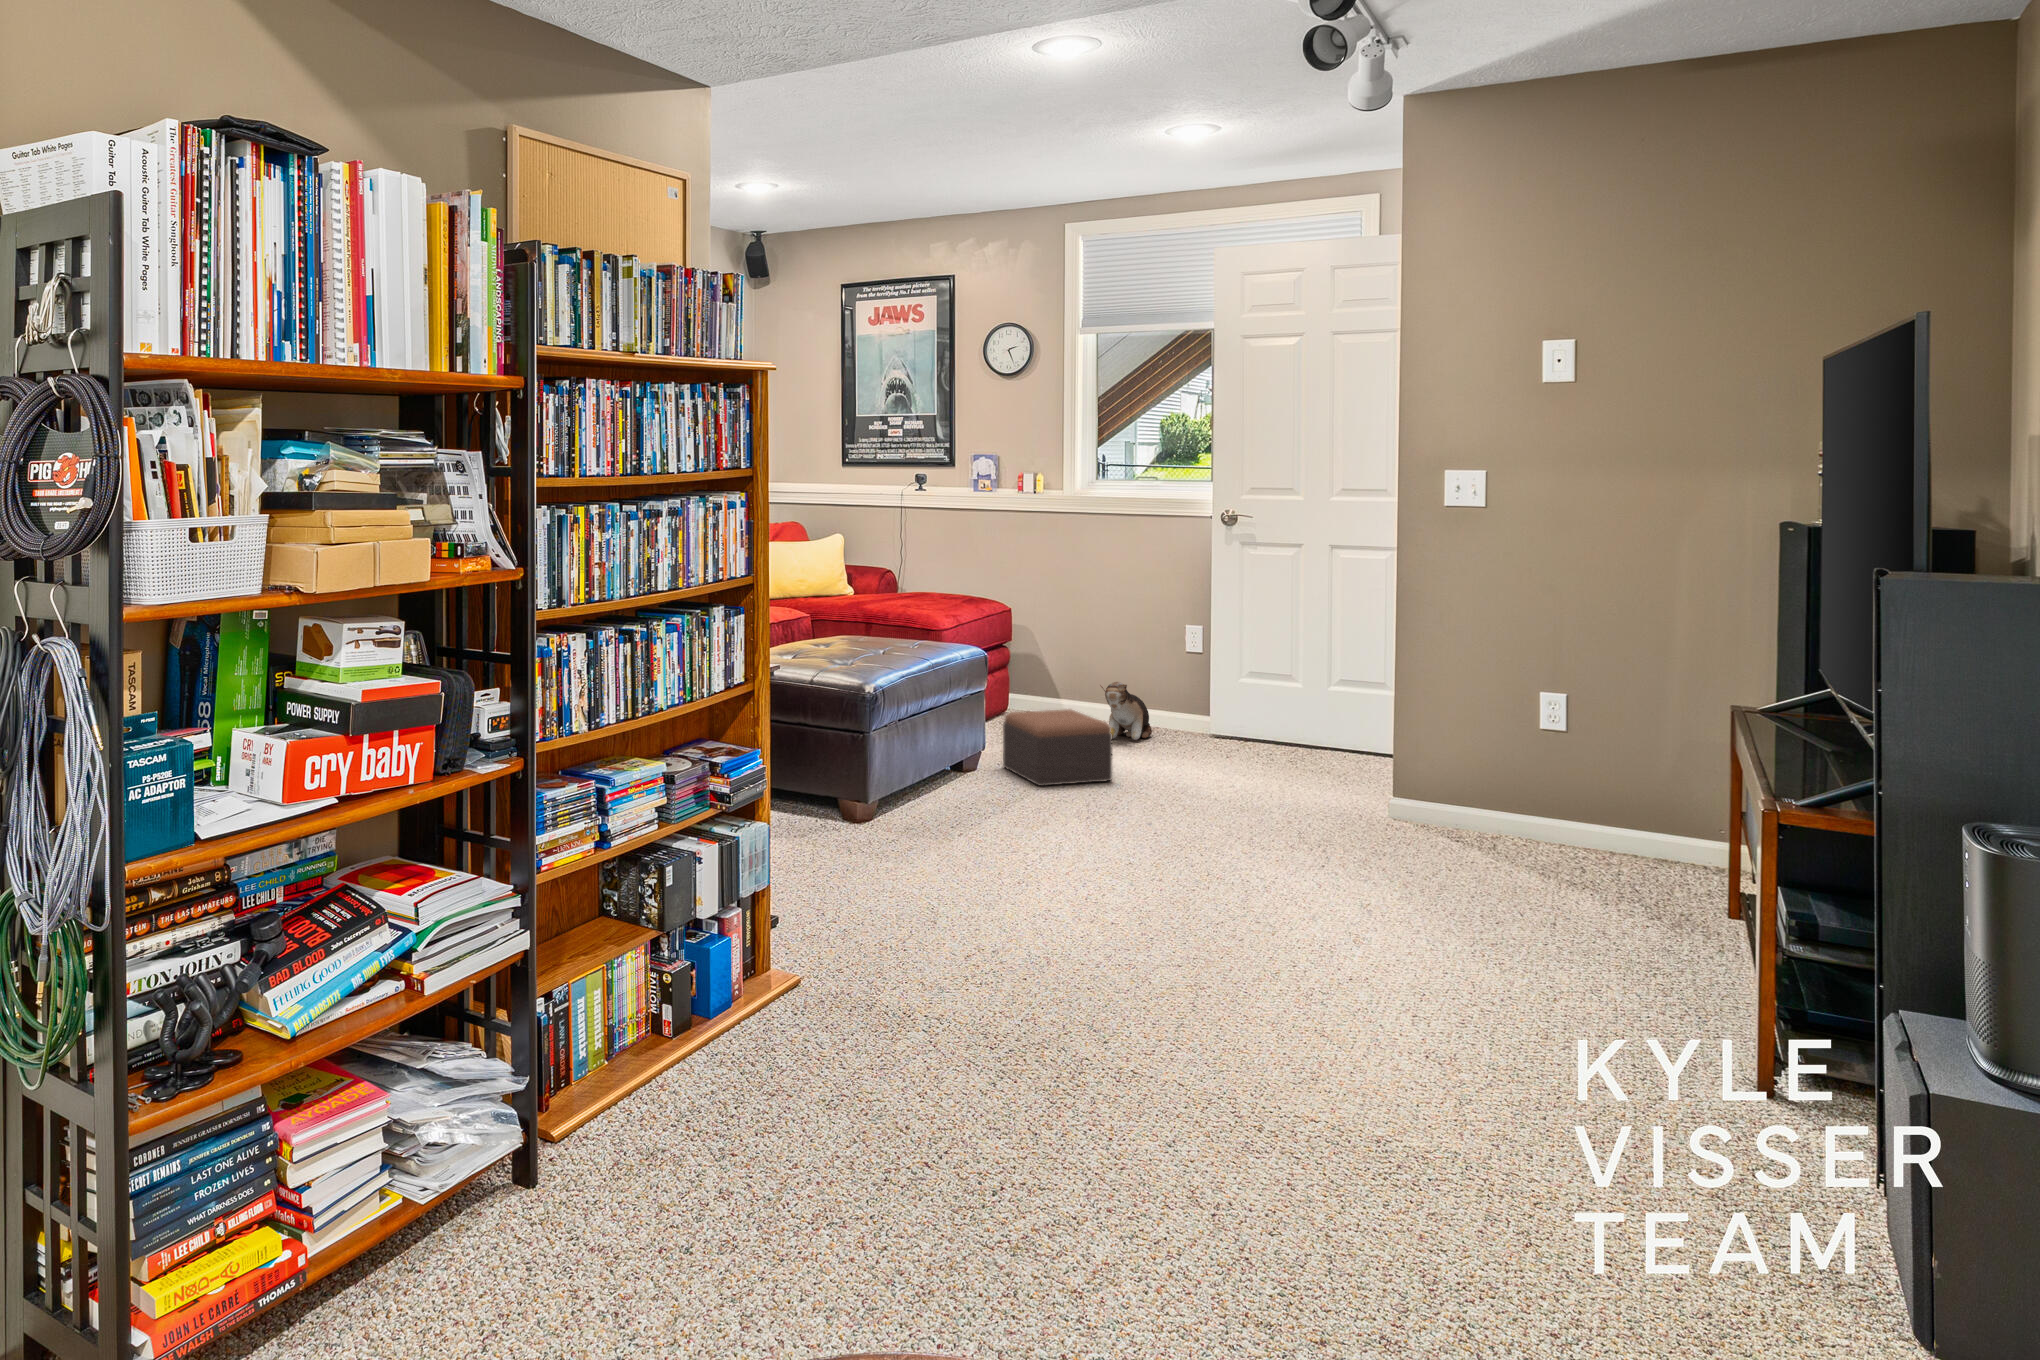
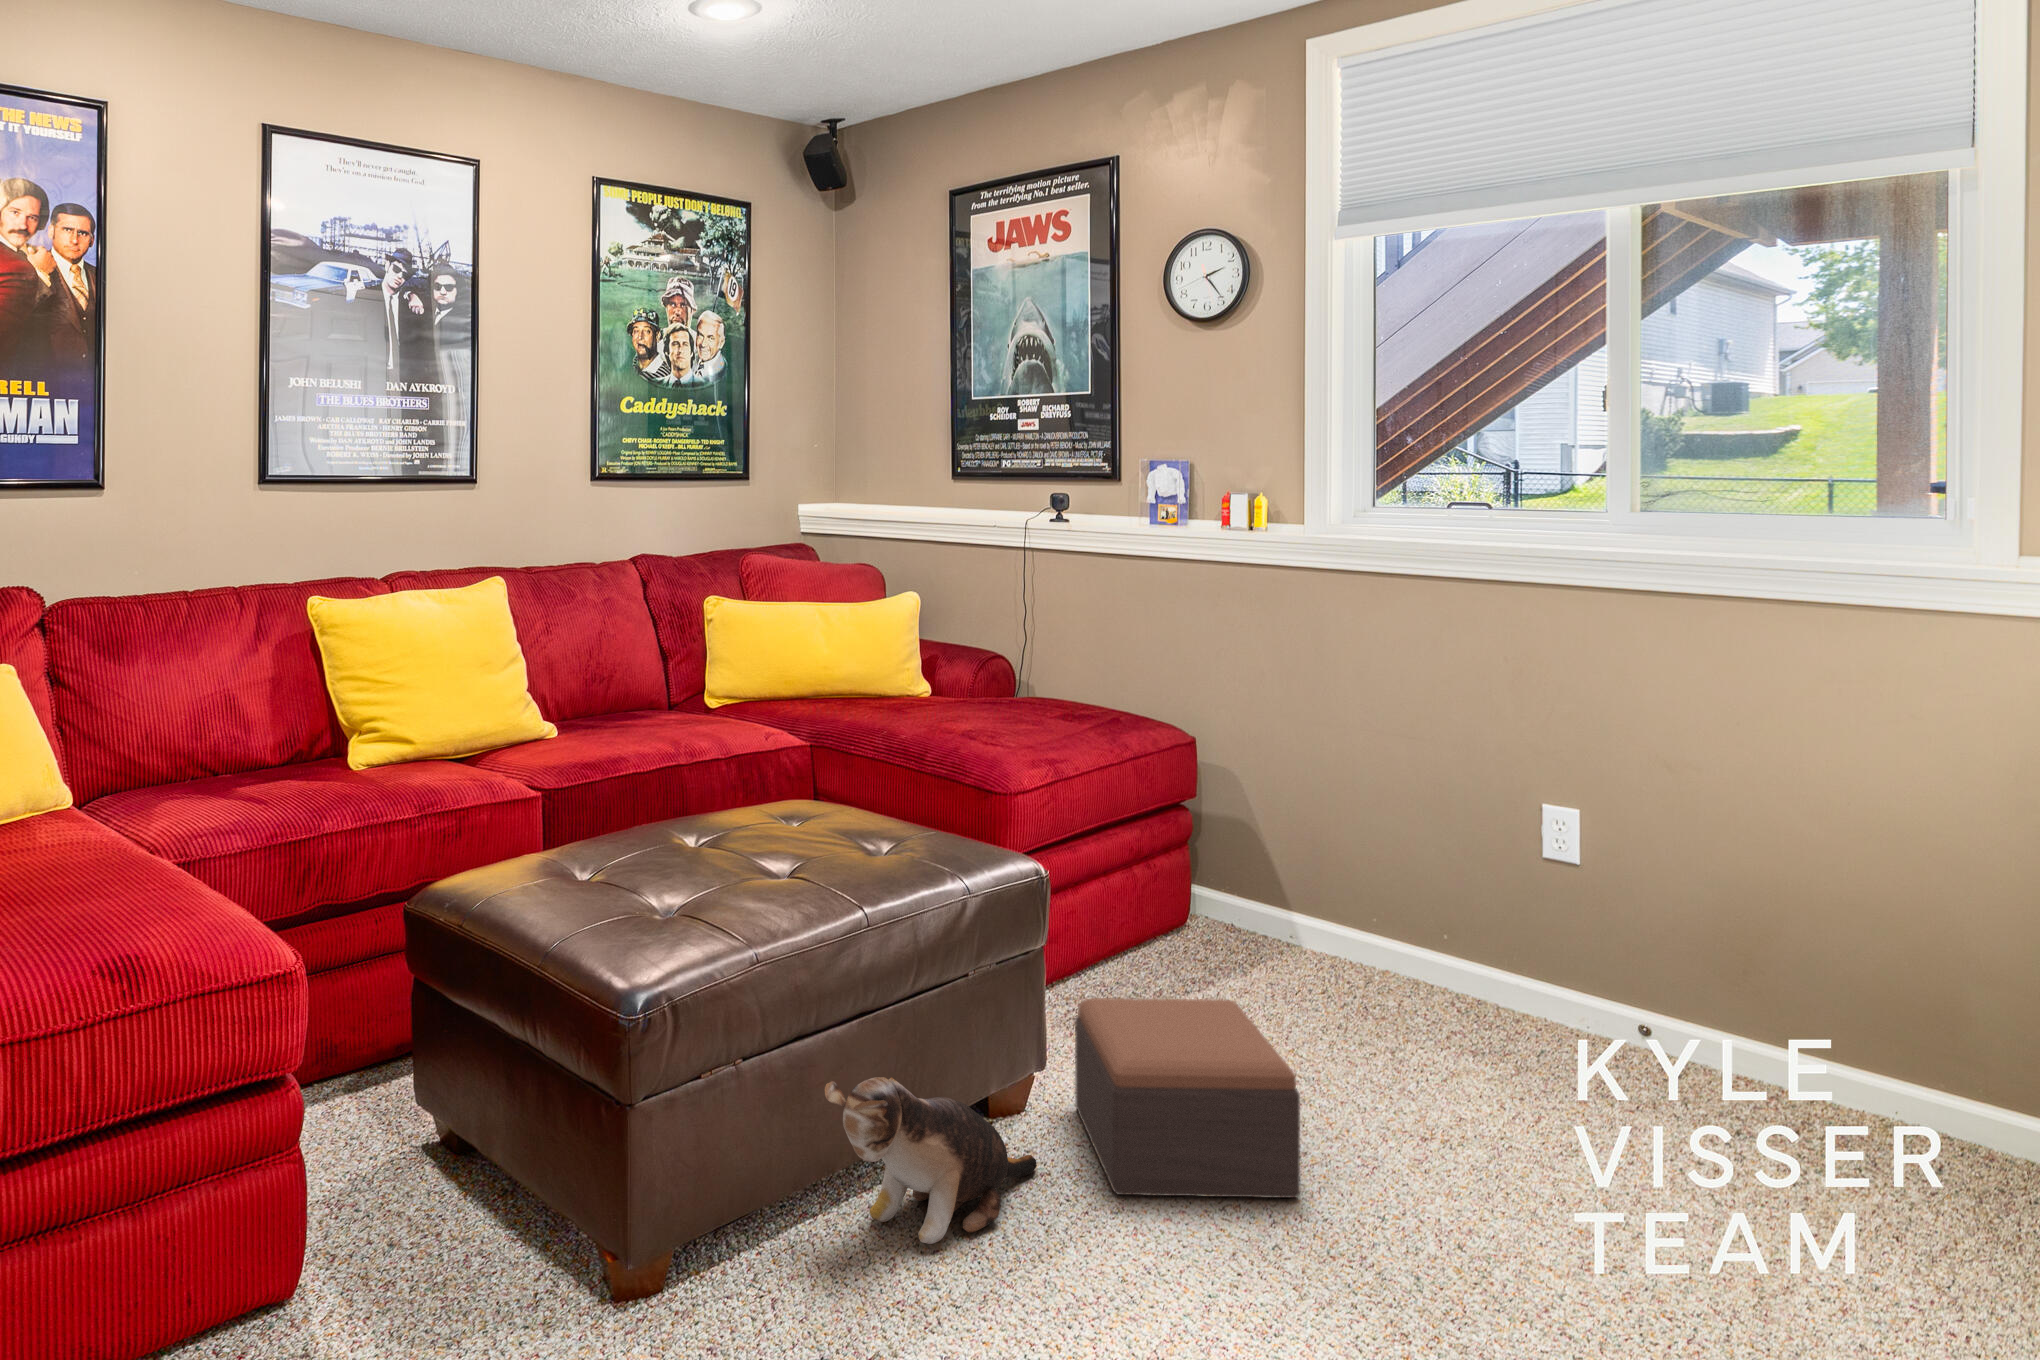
plush toy: present [1100,682,1152,740] -> present [825,1077,1037,1244]

